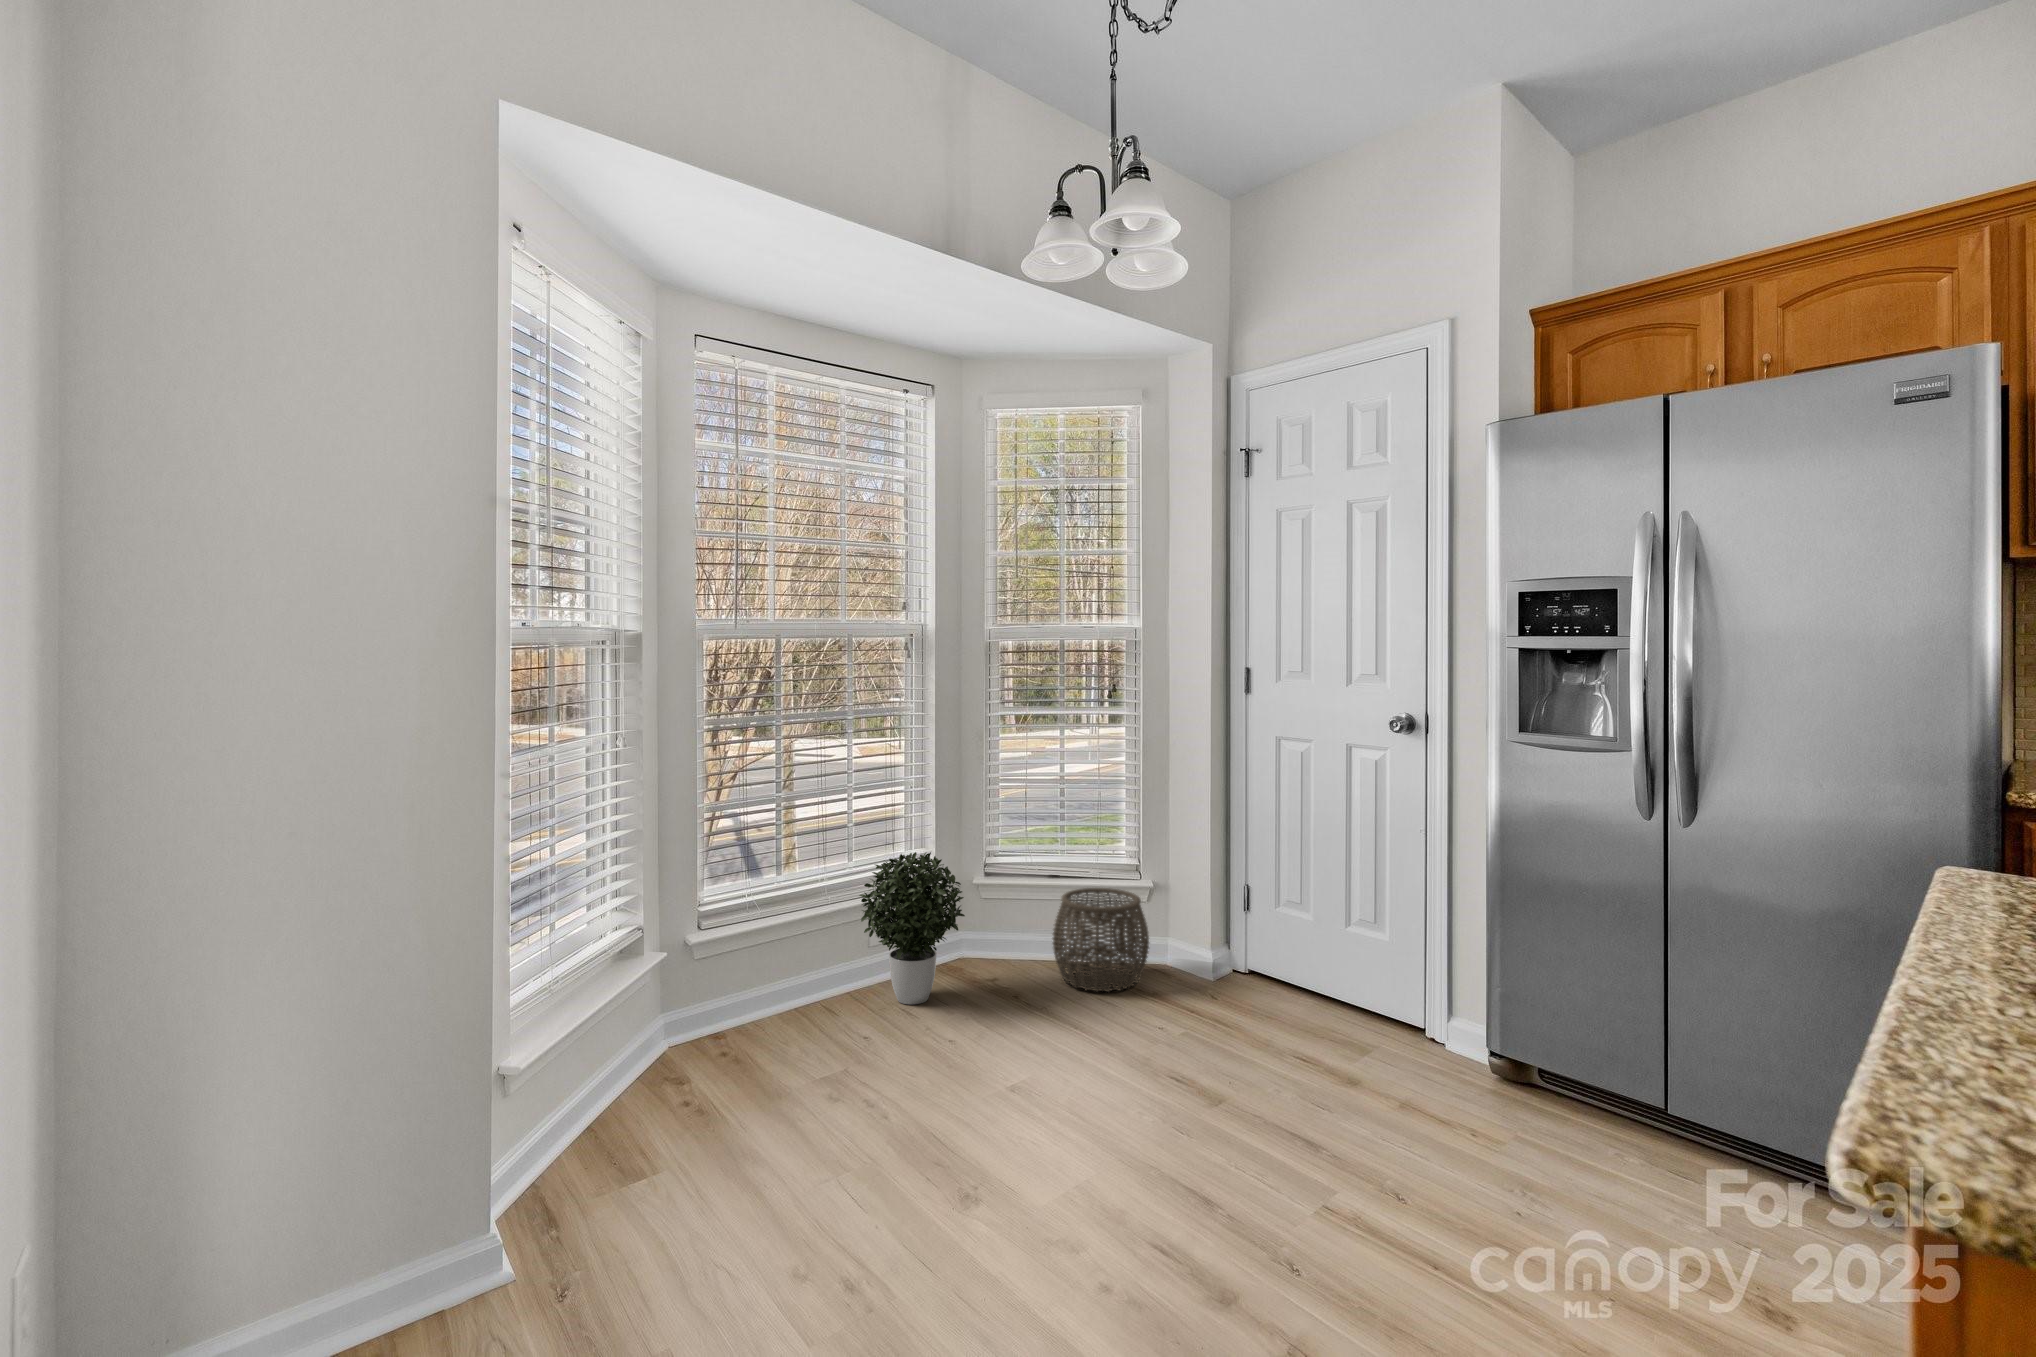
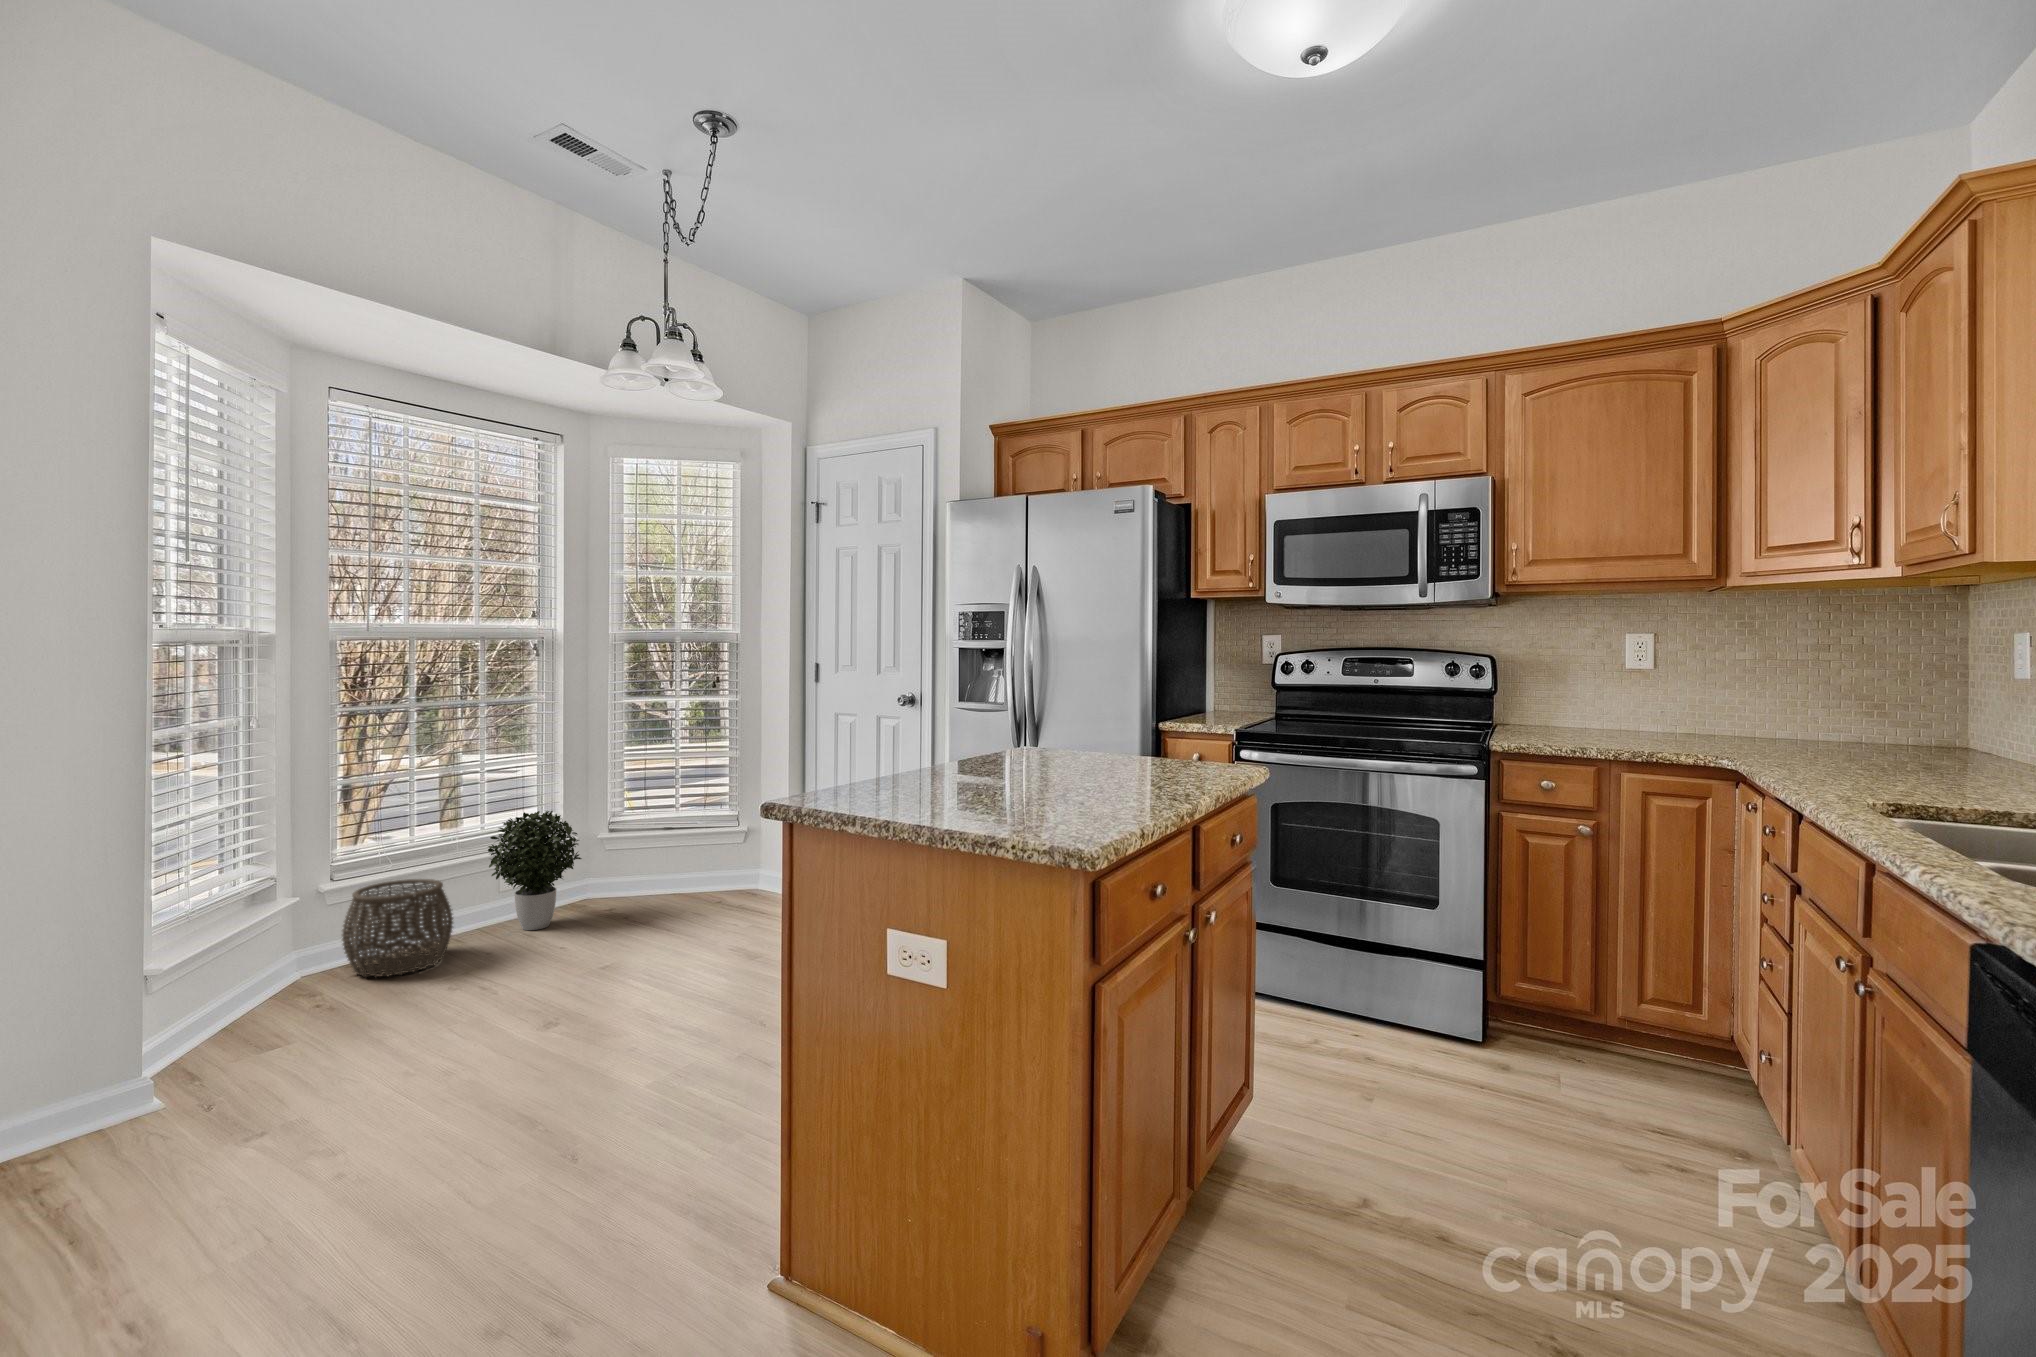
woven basket: present [1053,888,1149,992] -> present [342,879,453,977]

